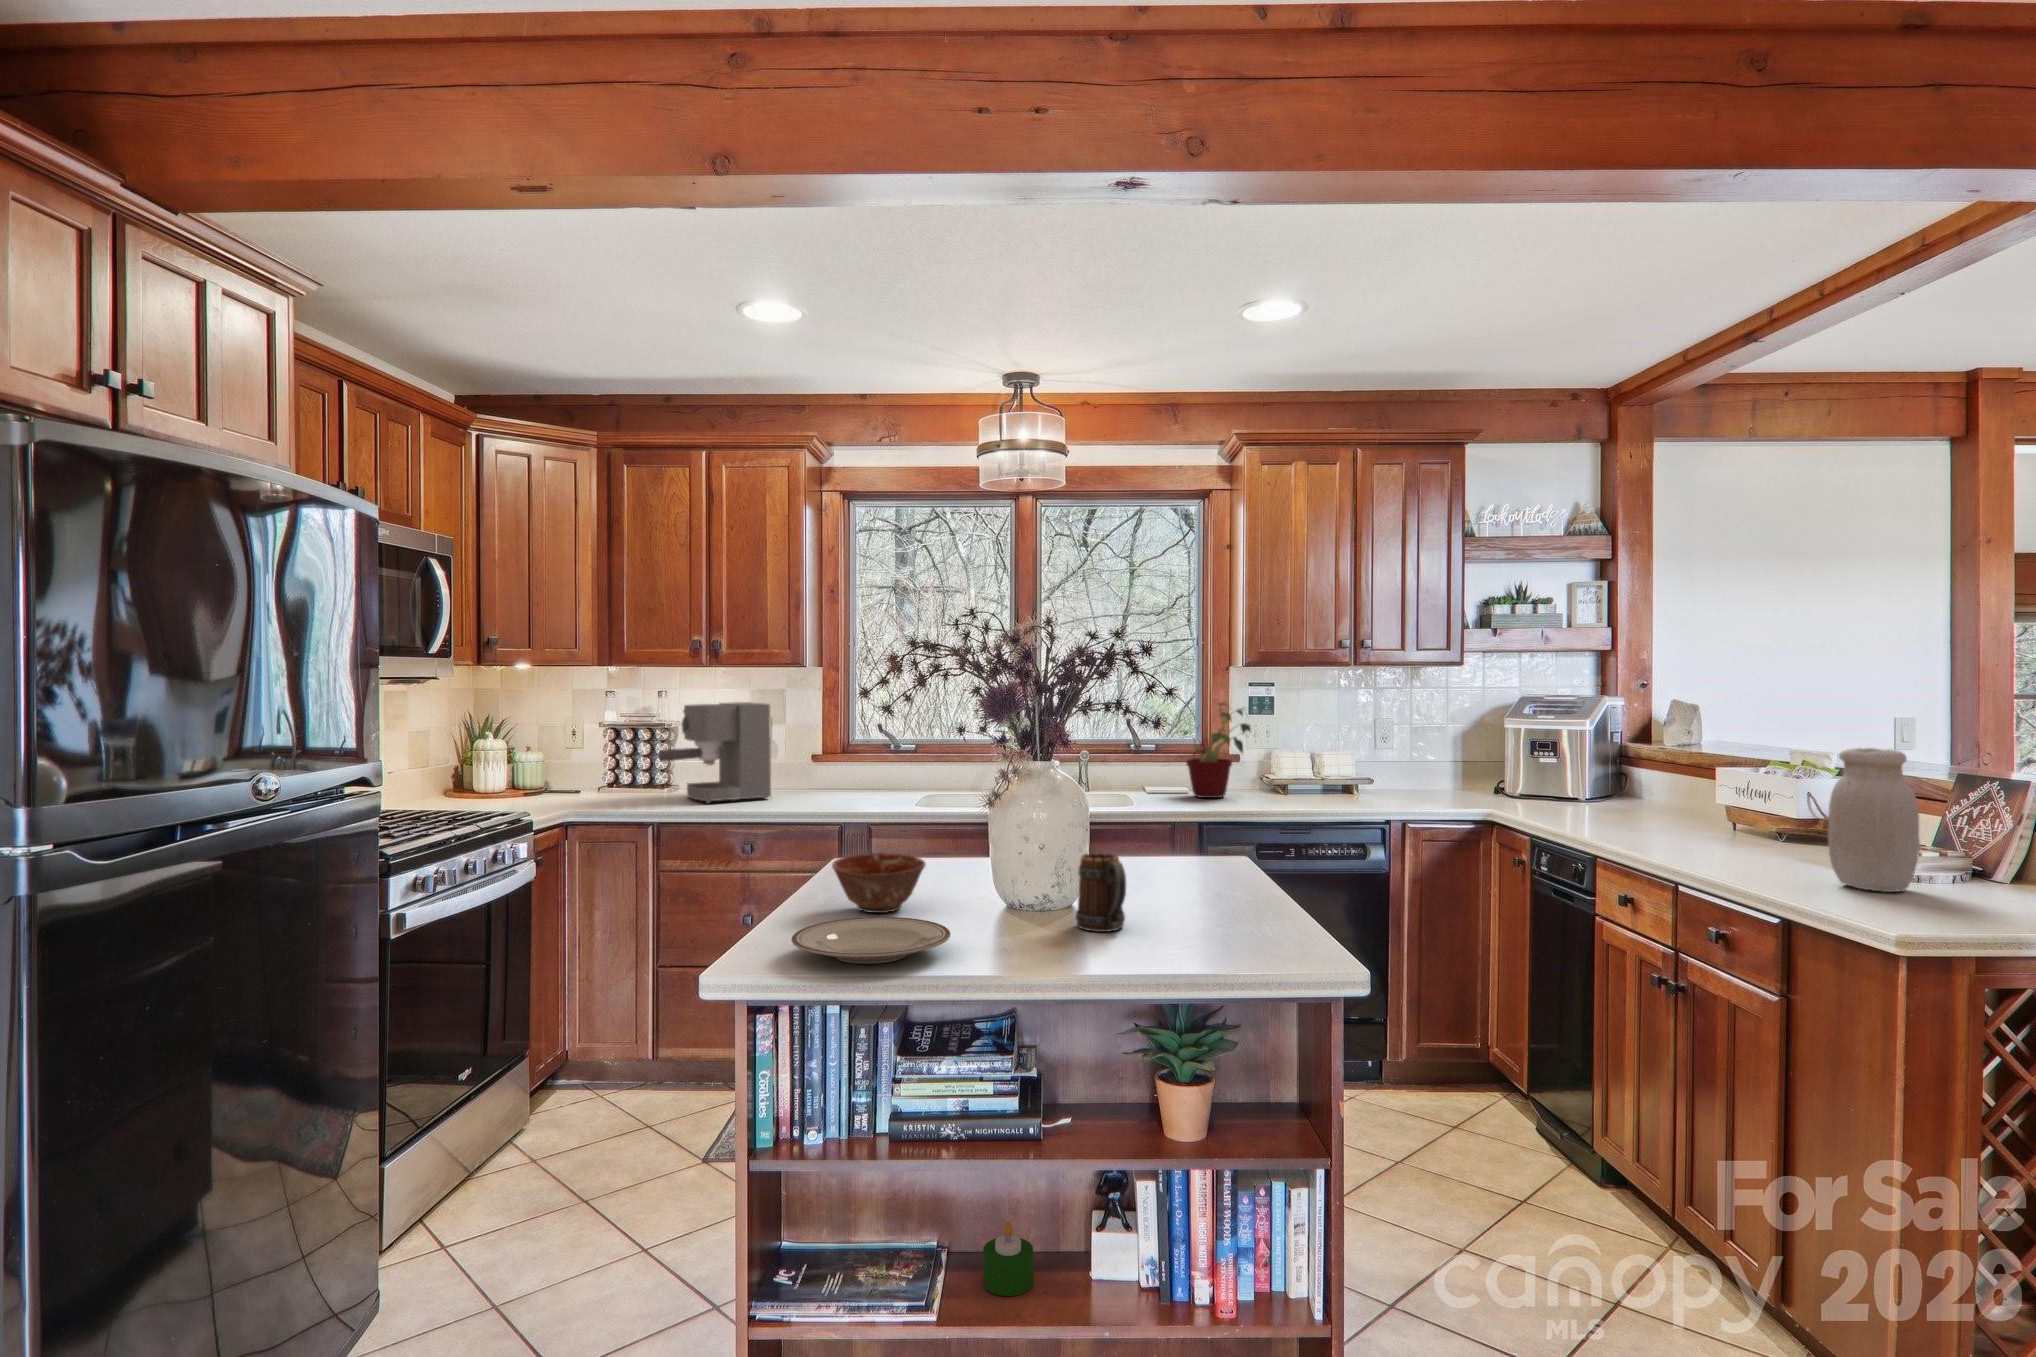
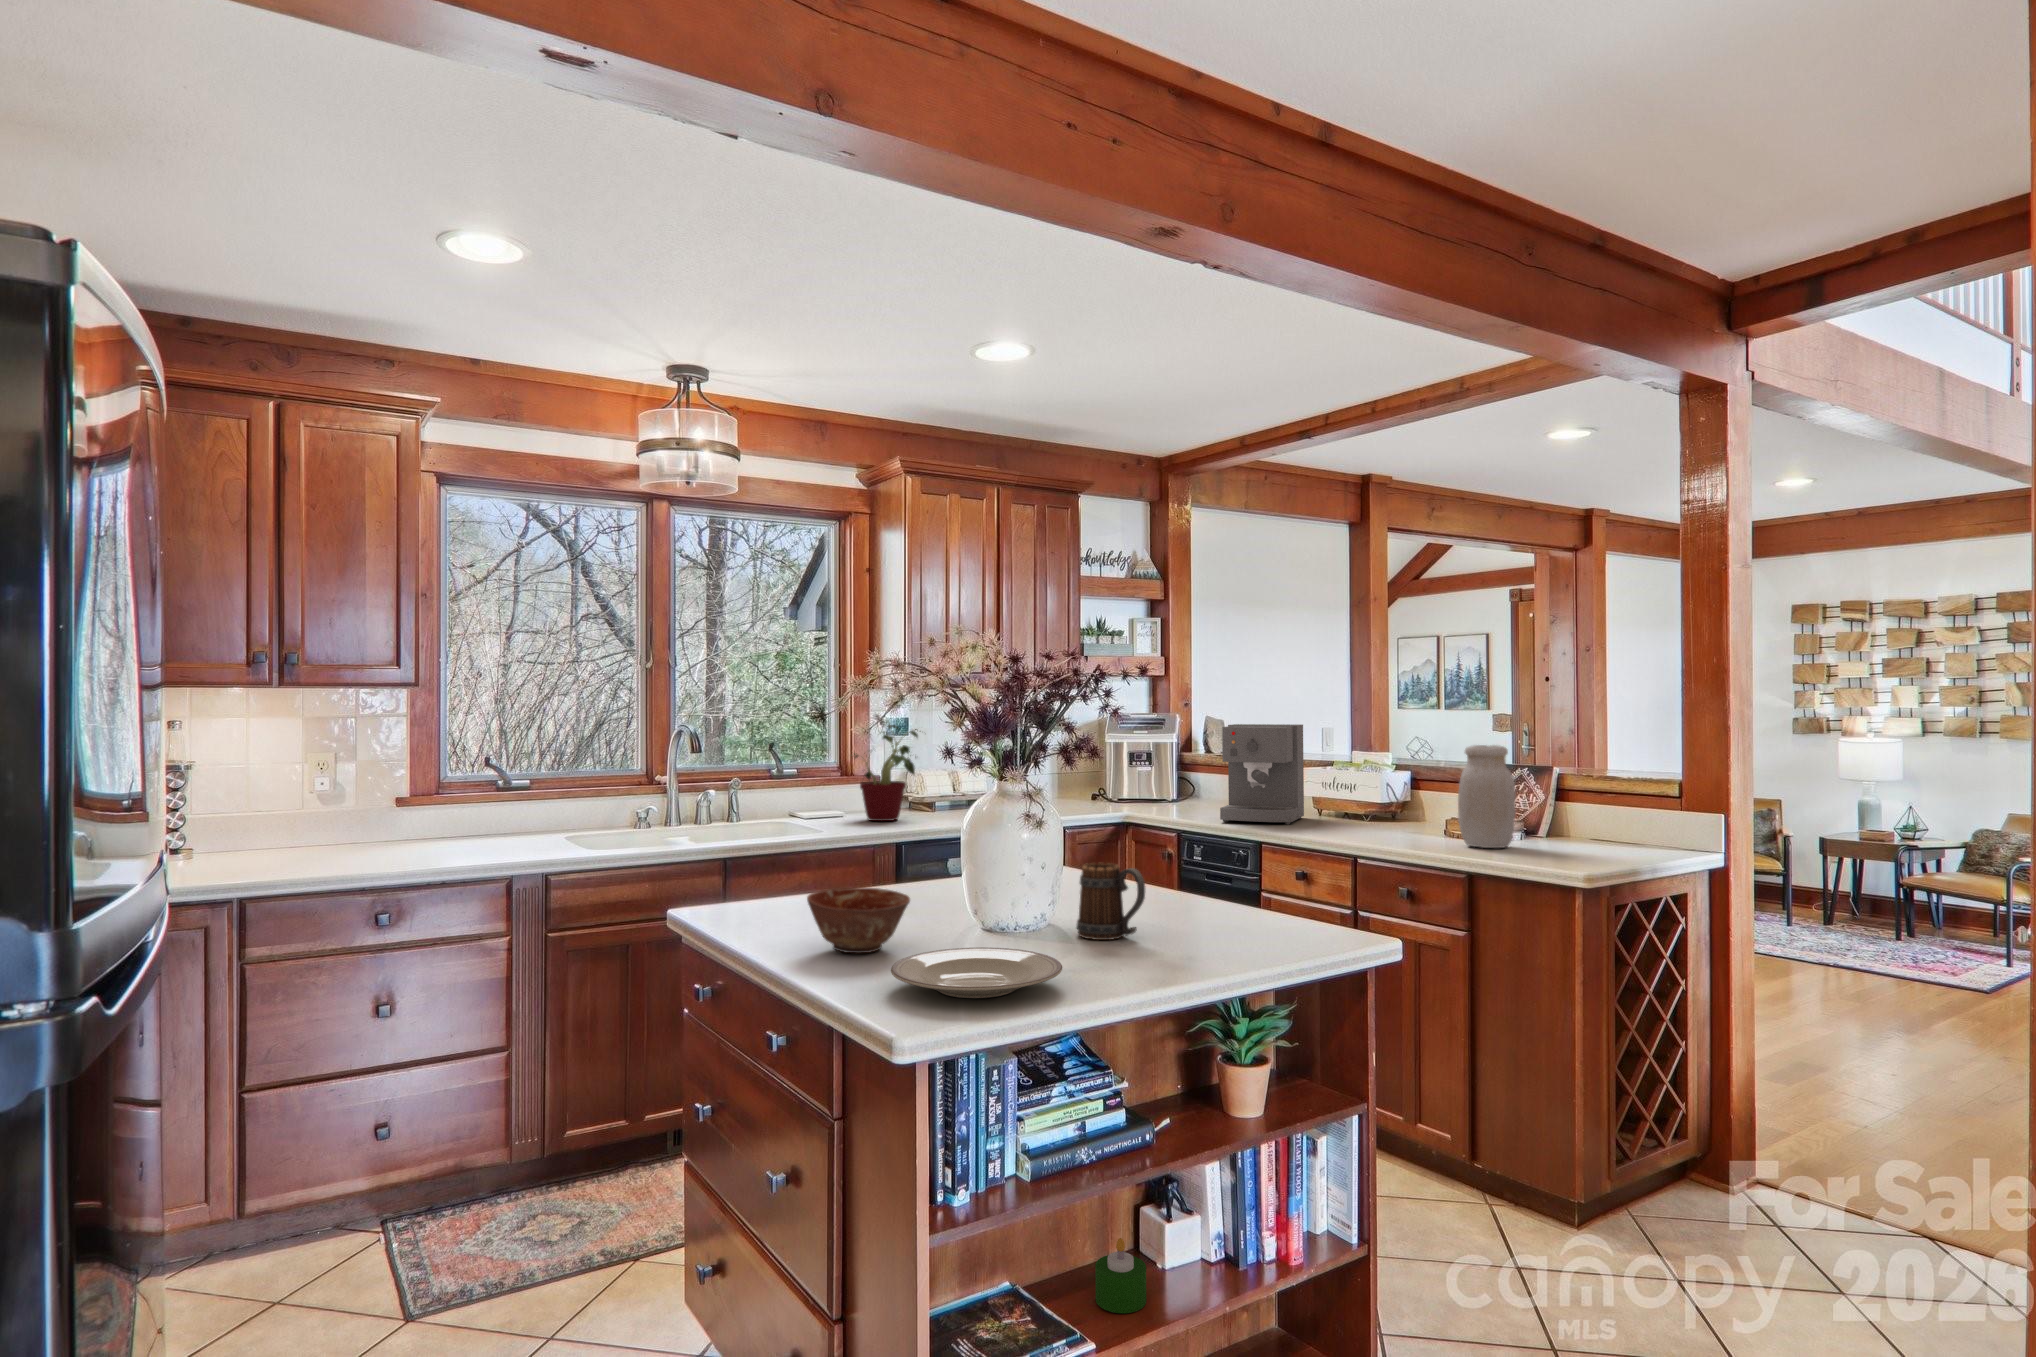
coffee maker: present [658,702,771,803] -> present [1220,724,1304,824]

